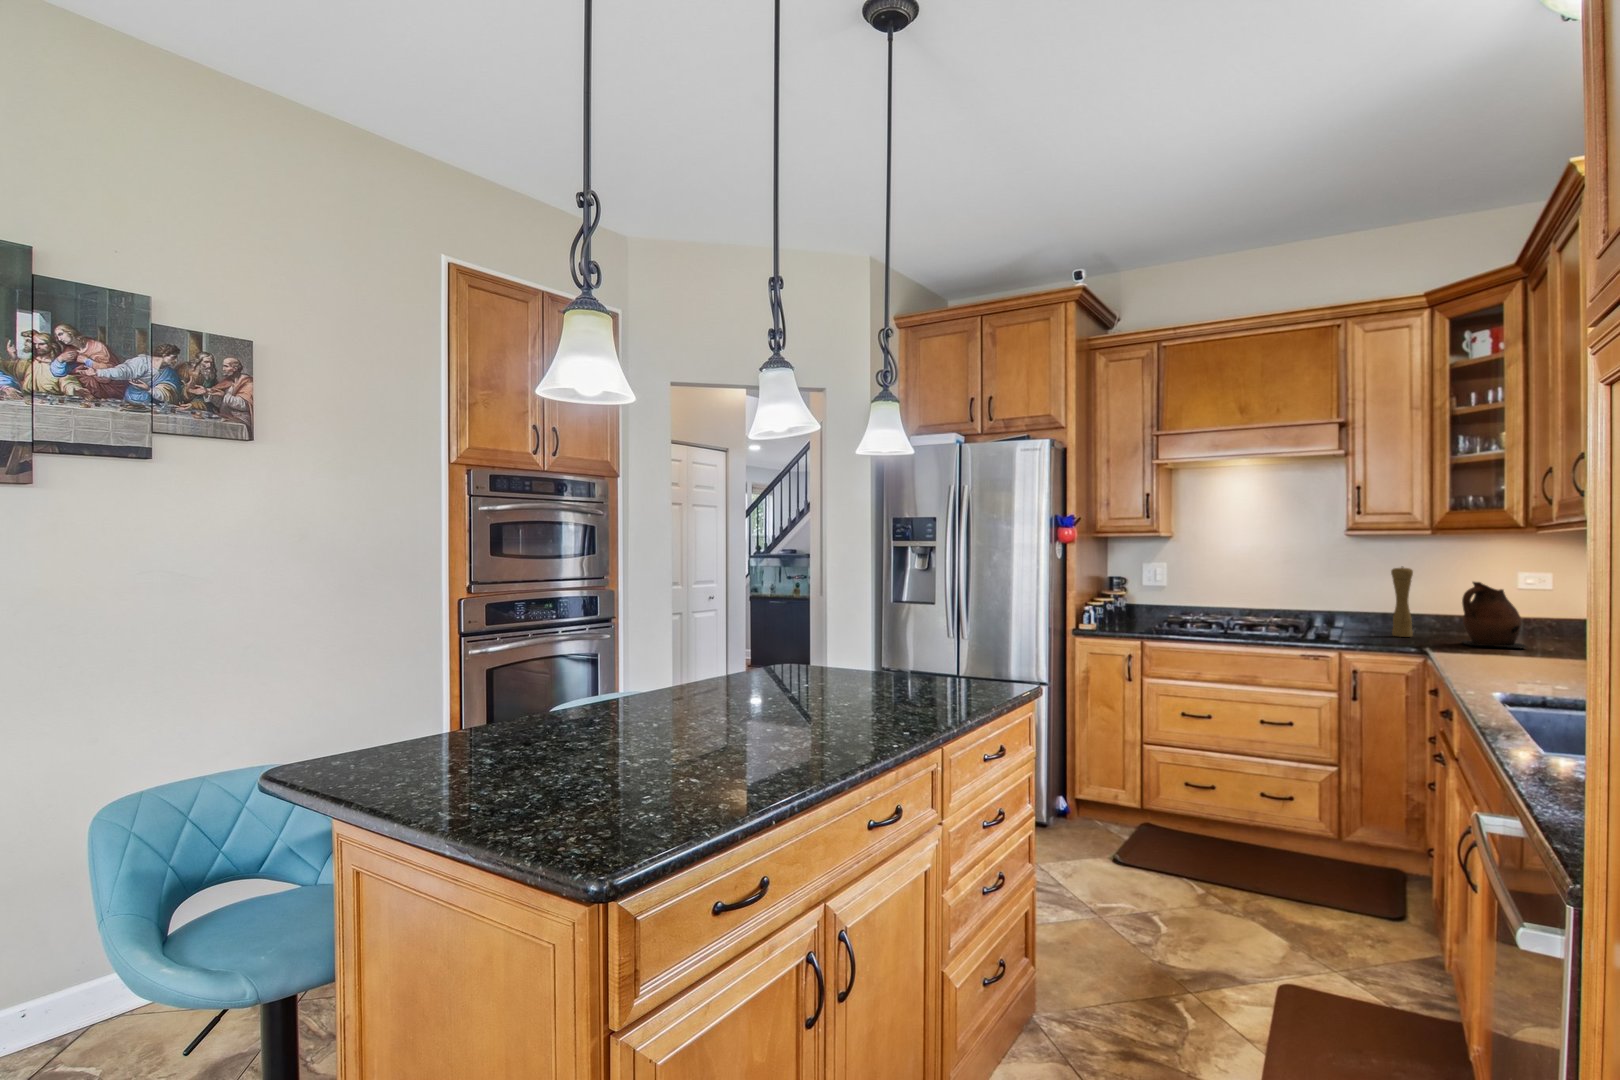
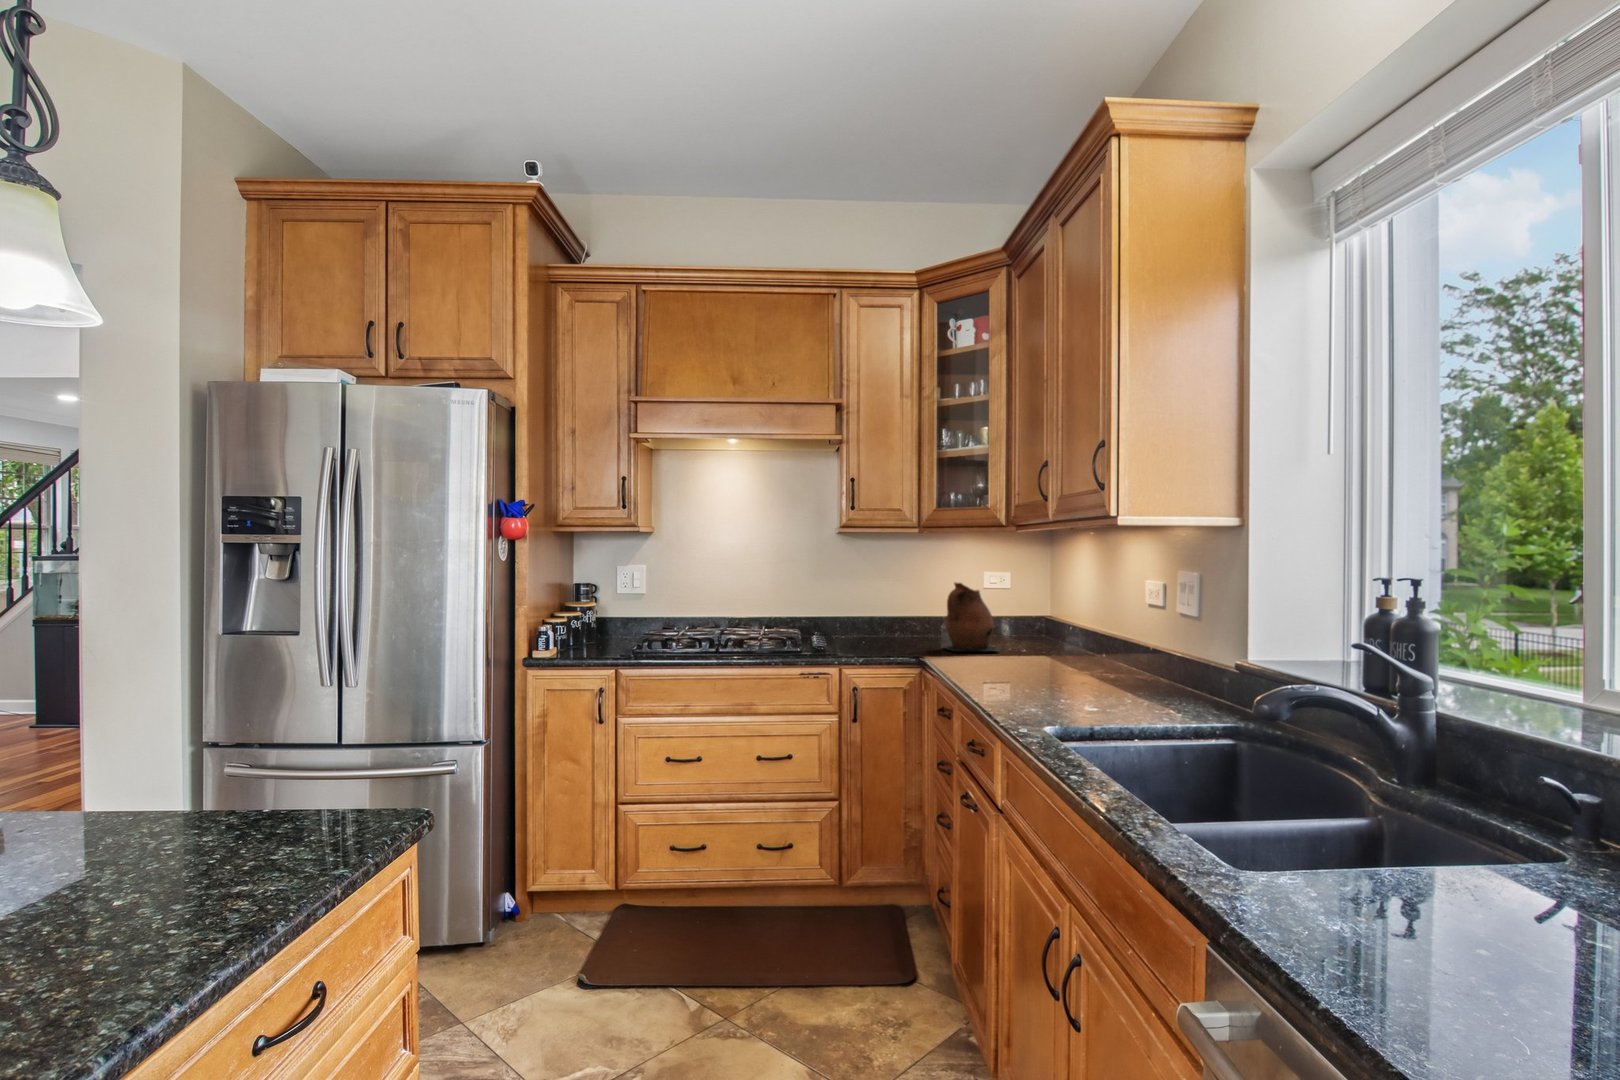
pepper mill: present [1391,567,1413,637] -> none [878,567,897,644]

